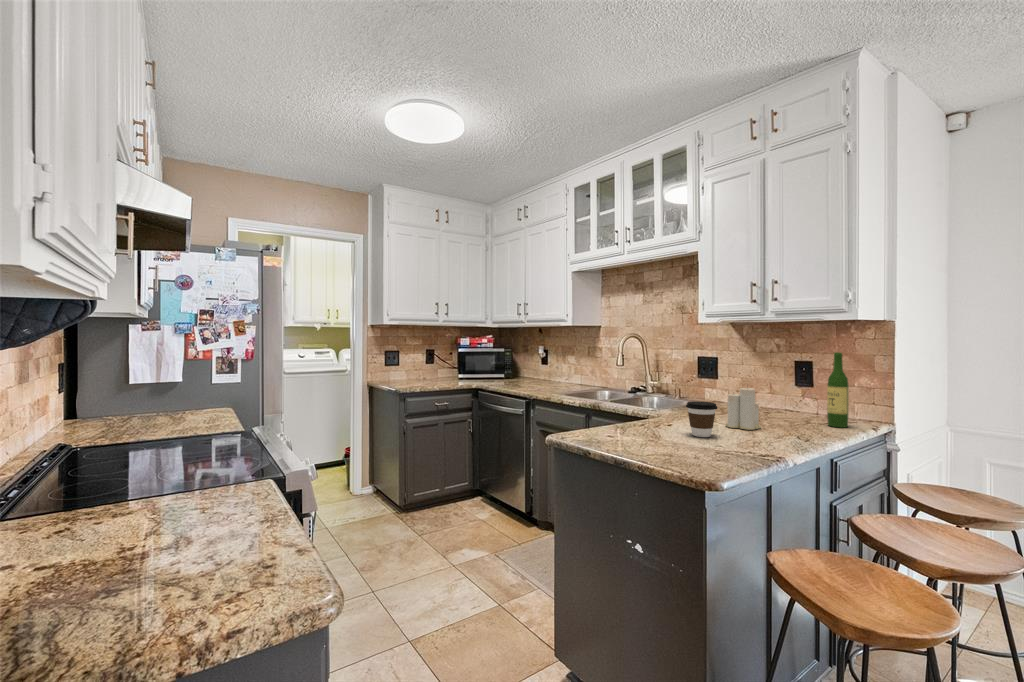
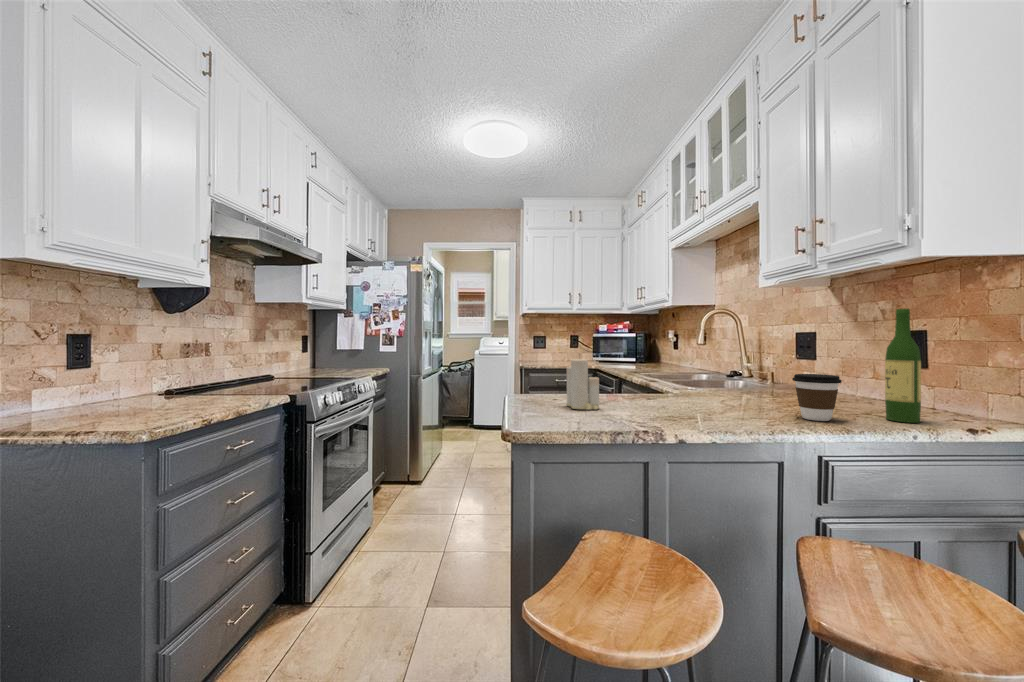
candle: present [726,388,761,430] -> present [567,359,599,410]
coffee cup: present [686,401,717,437] -> present [792,374,842,421]

